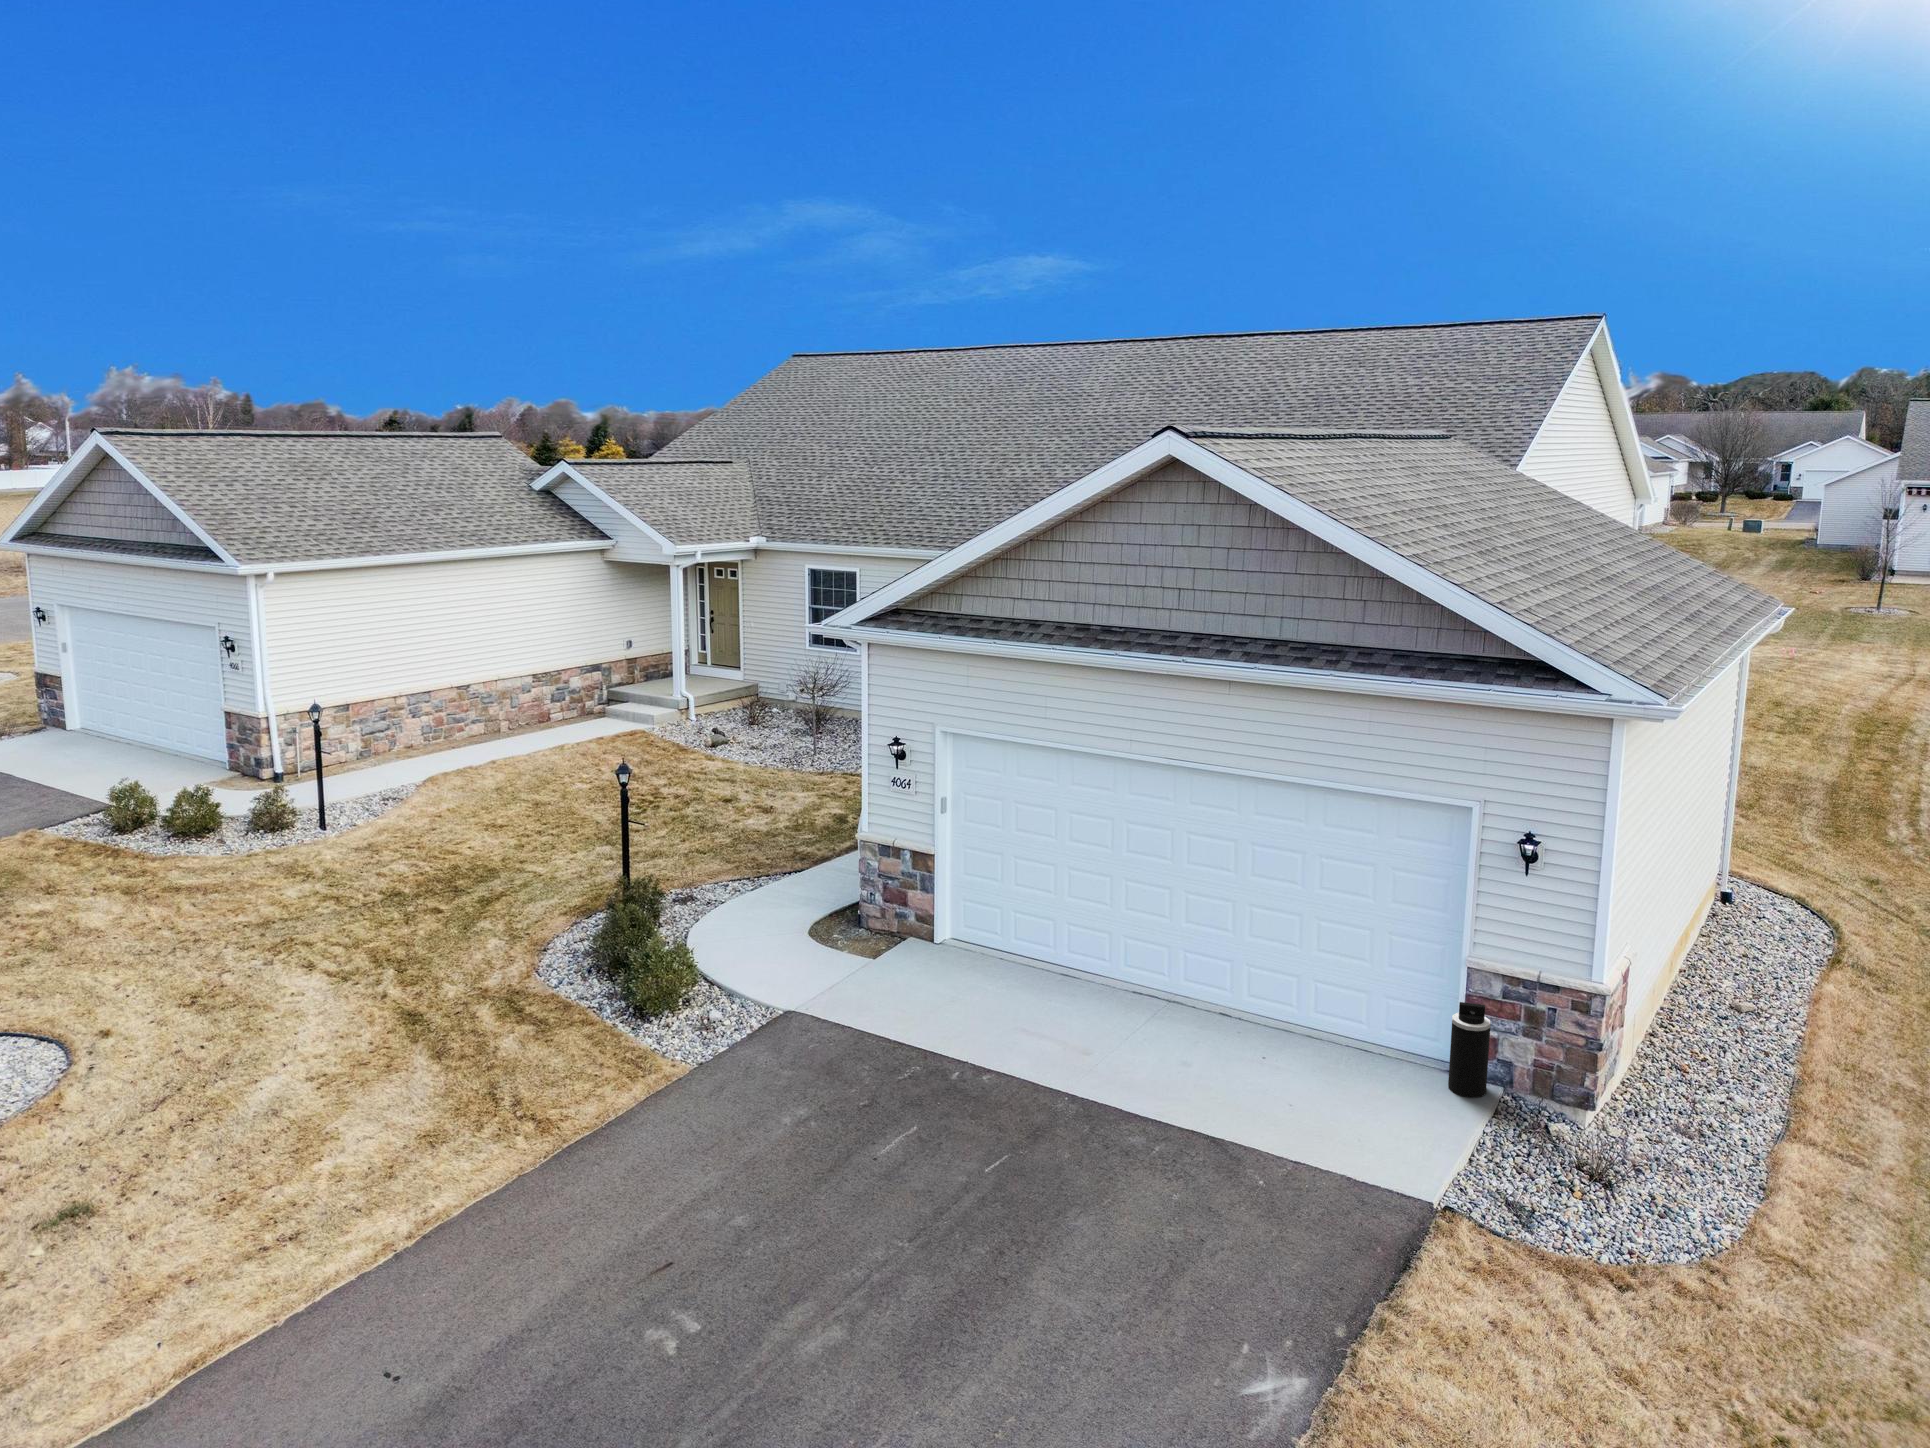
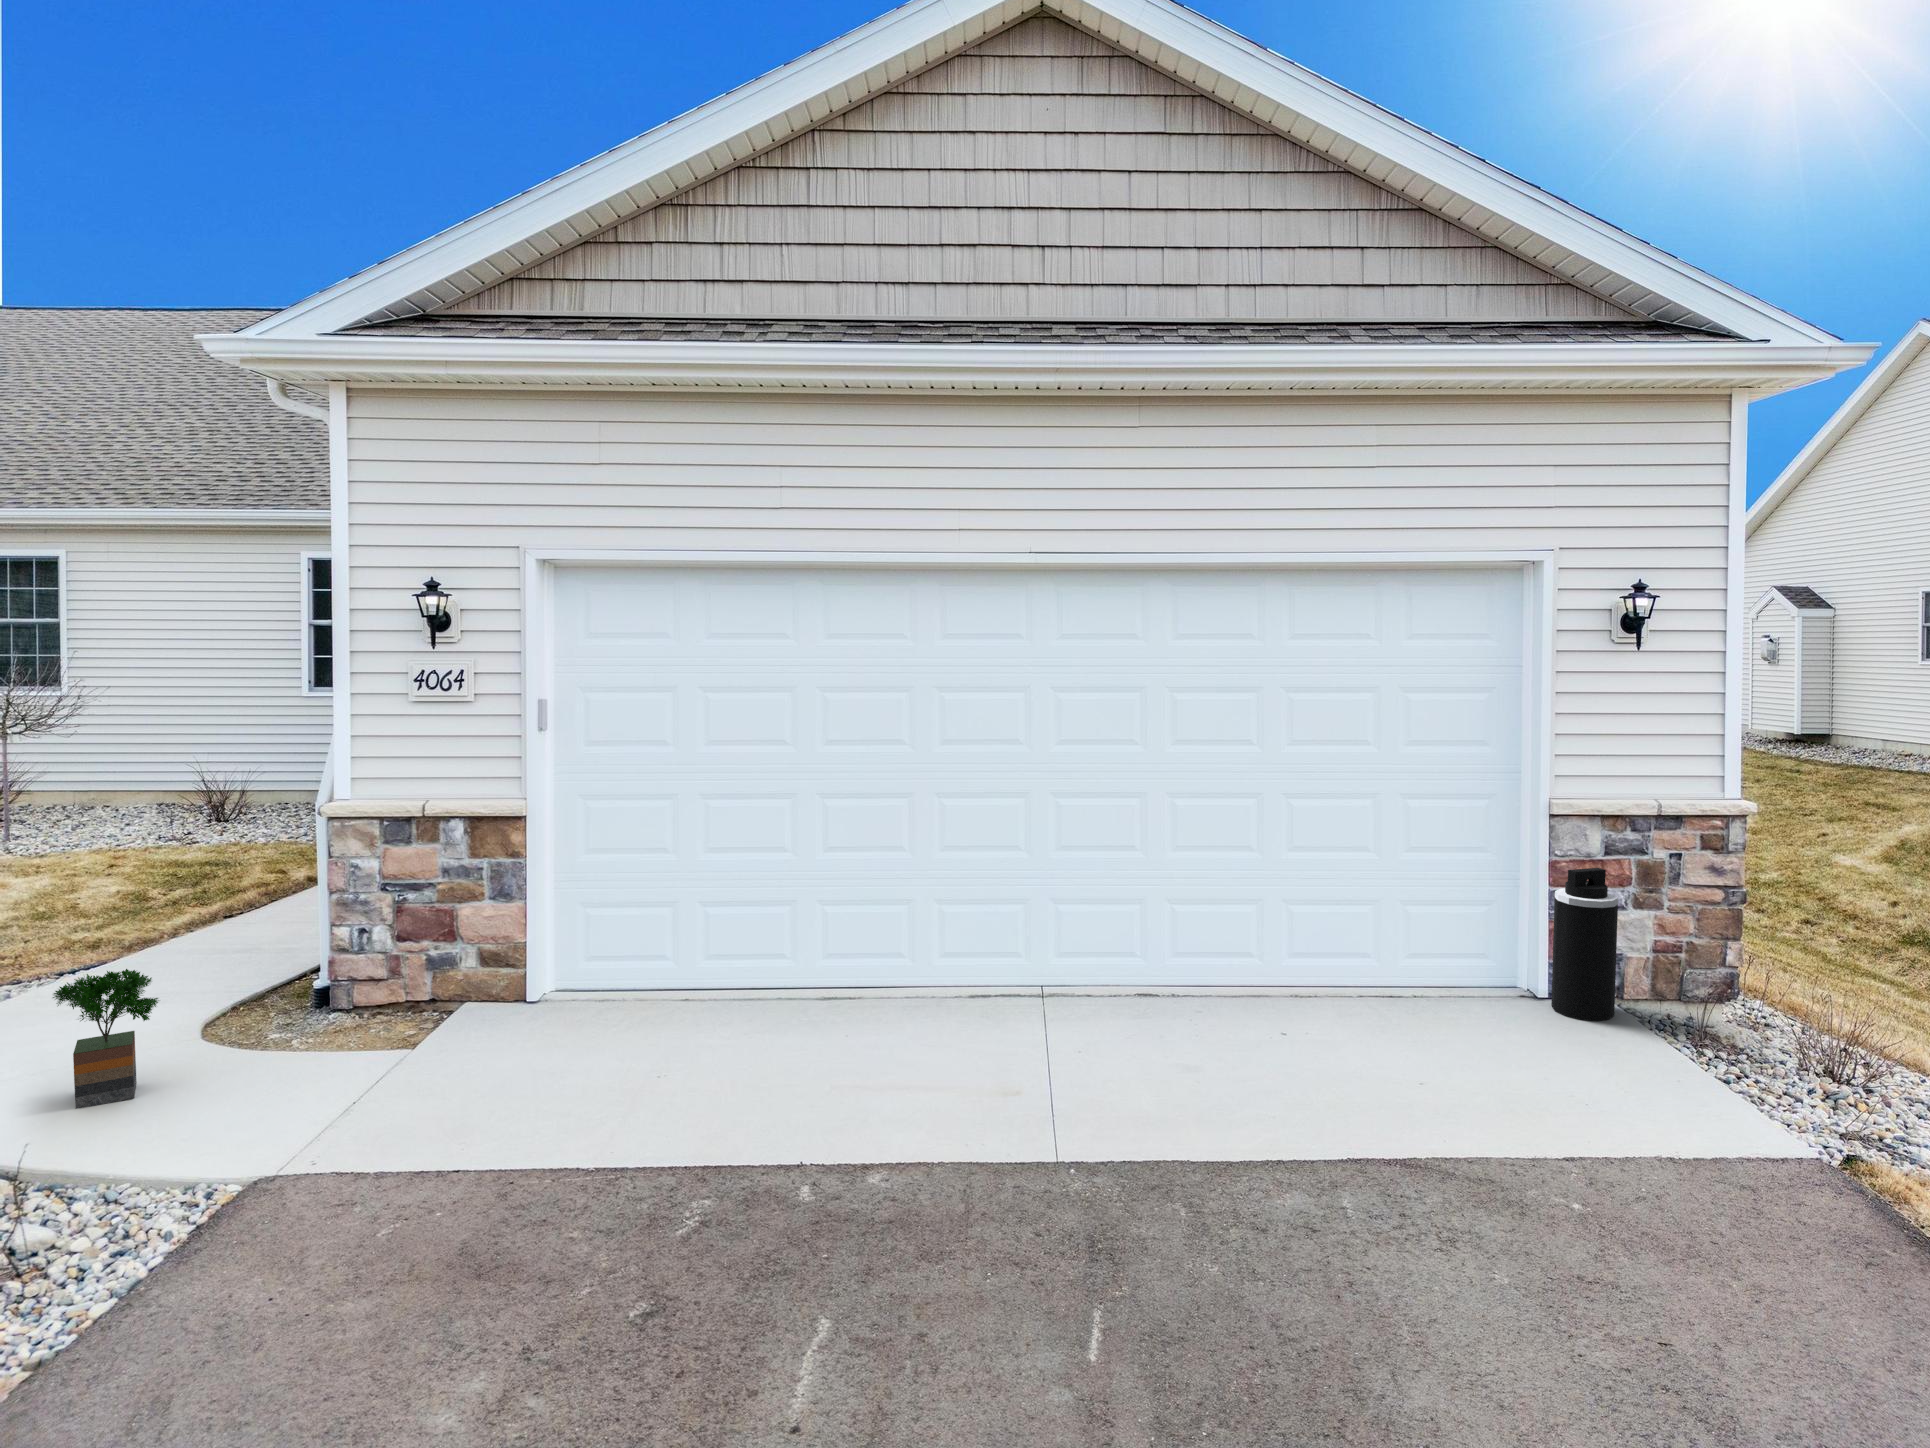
potted tree: none [757,903,791,955] -> present [53,969,159,1109]

